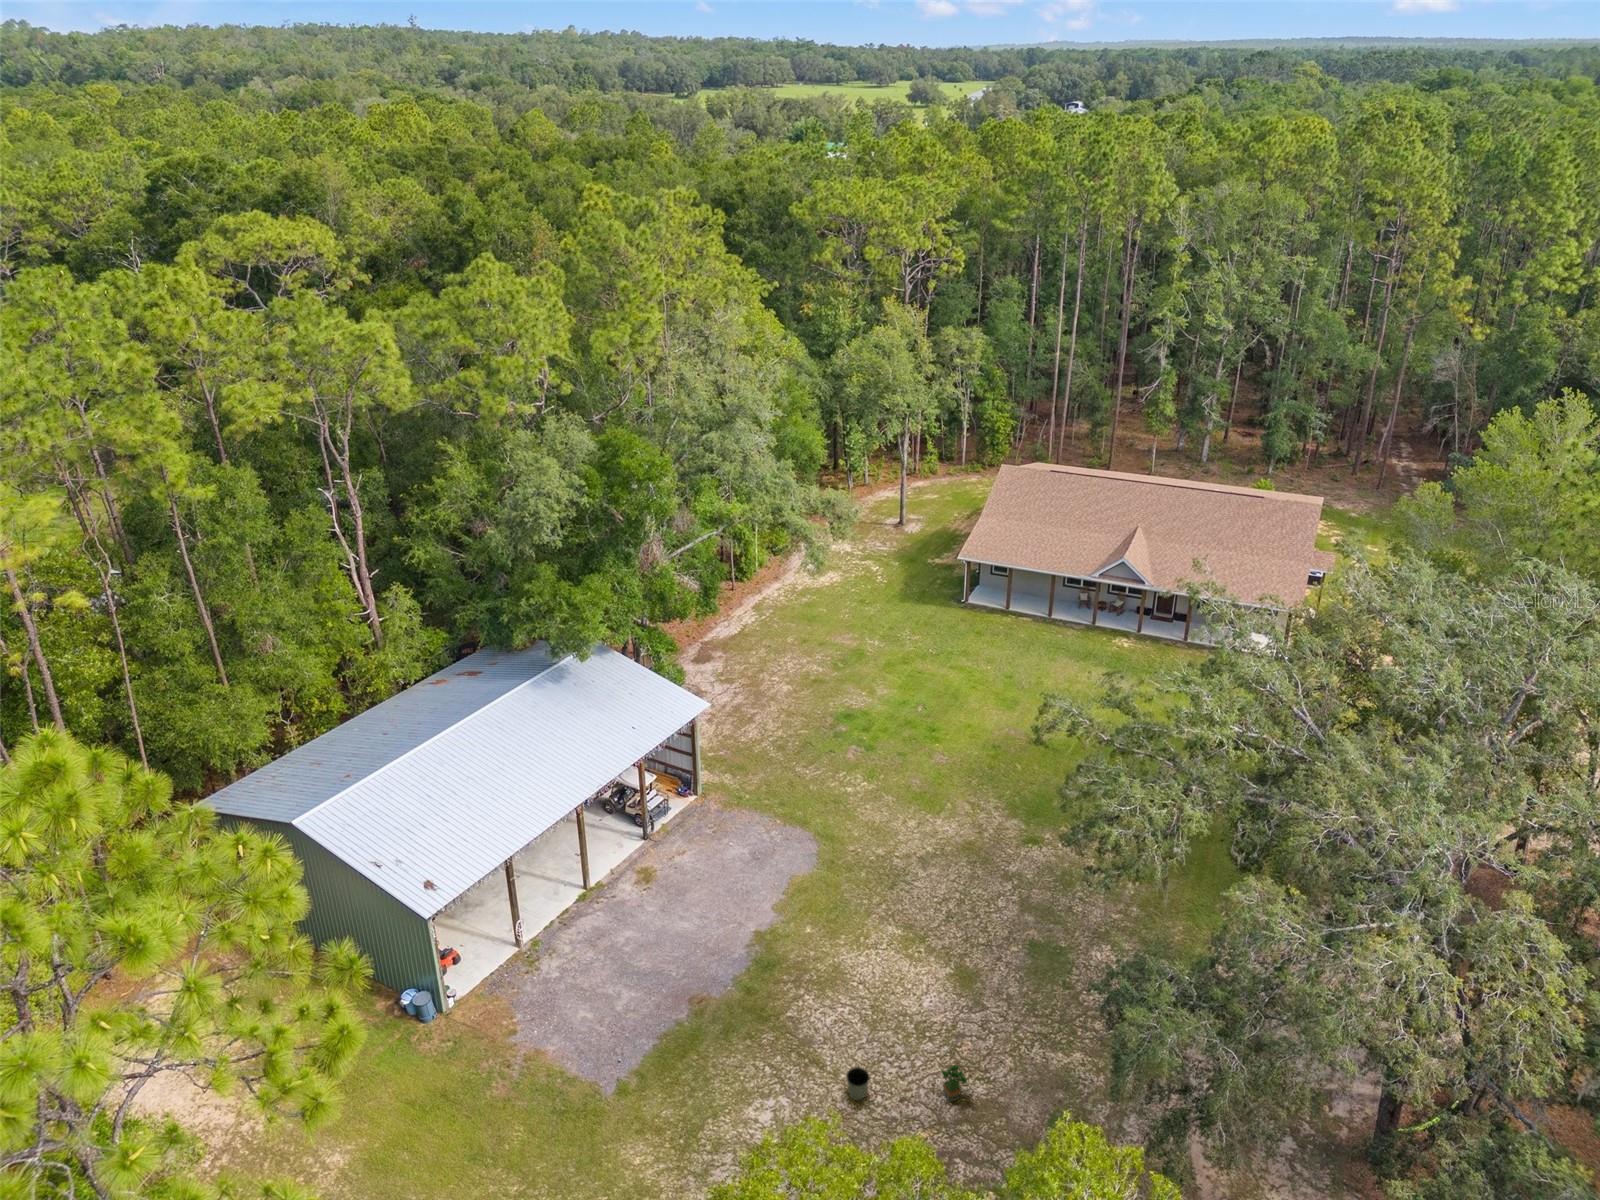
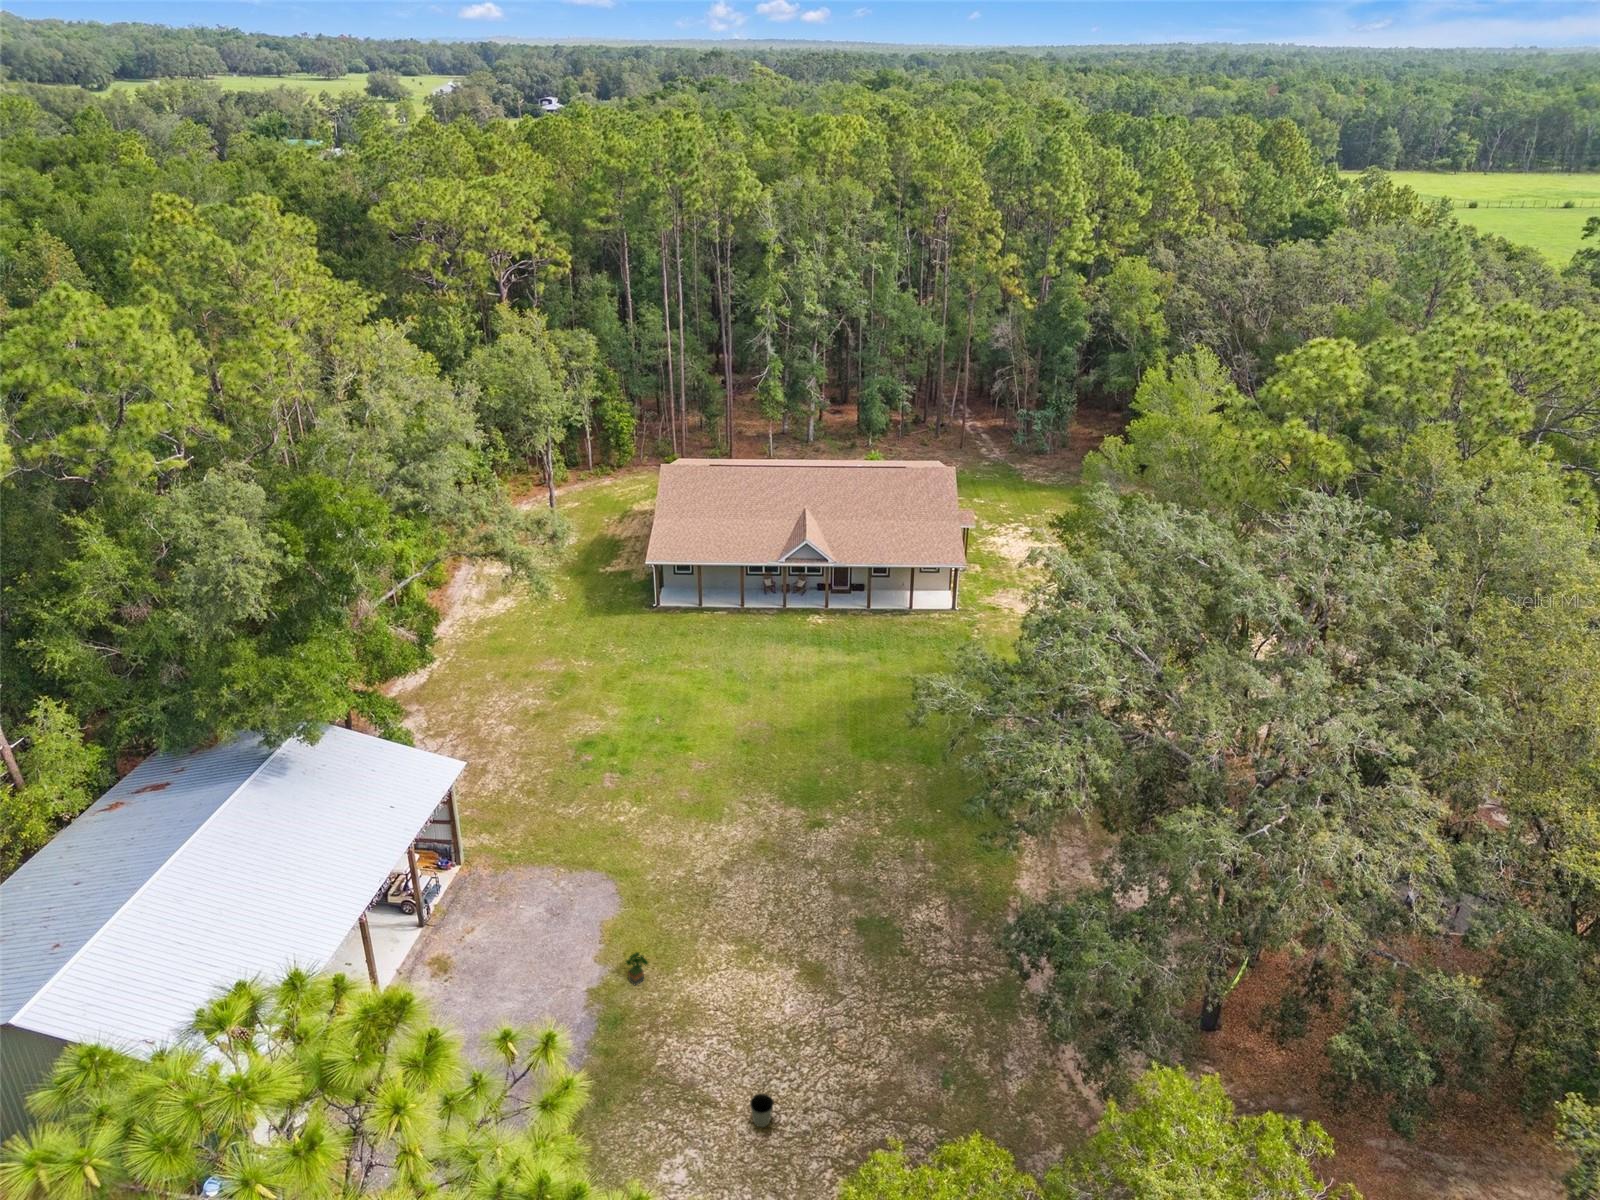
potted tree: present [942,1065,967,1102] -> present [625,952,648,985]

